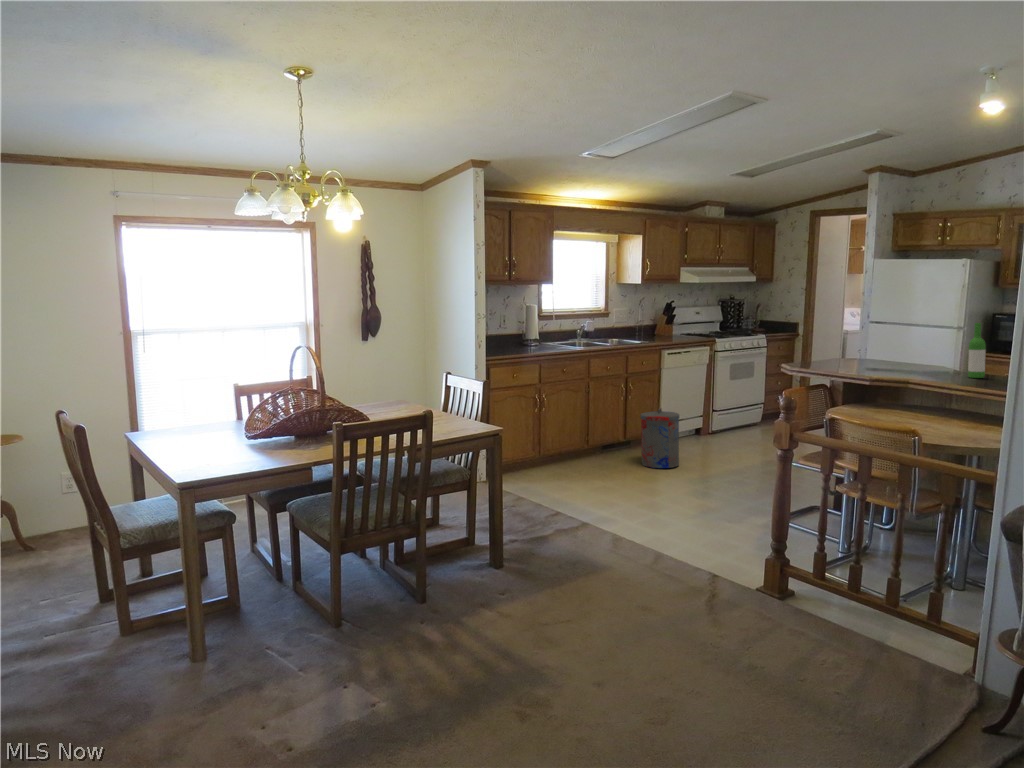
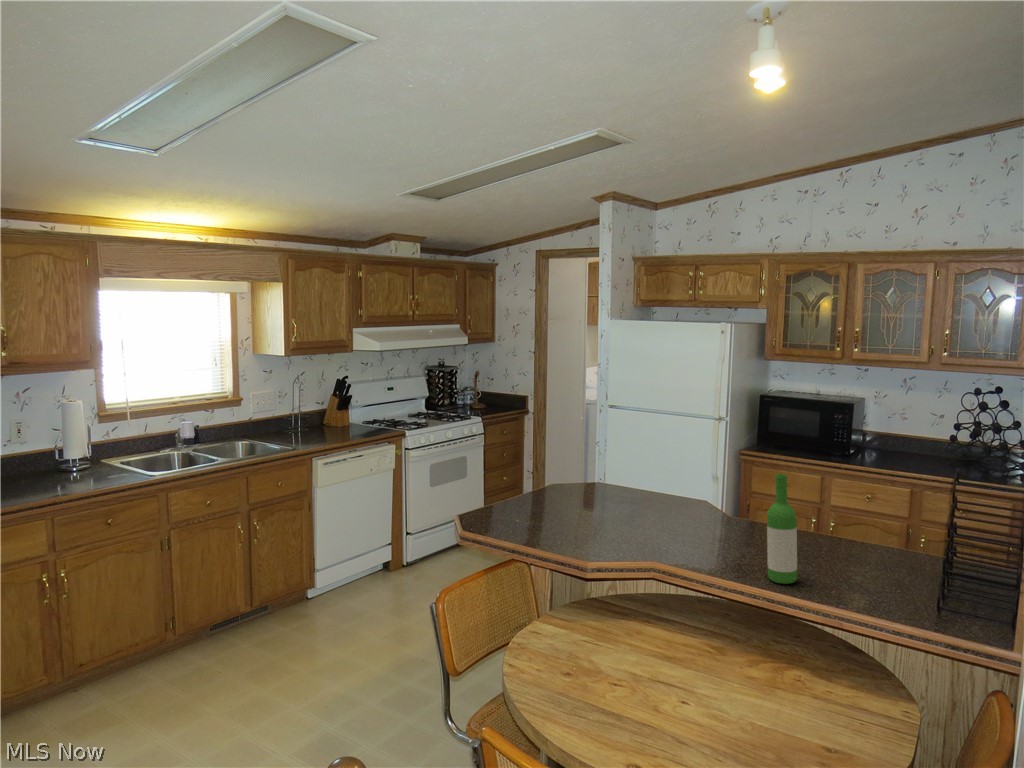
trash can: present [640,408,679,468] -> none [245,575,319,689]

